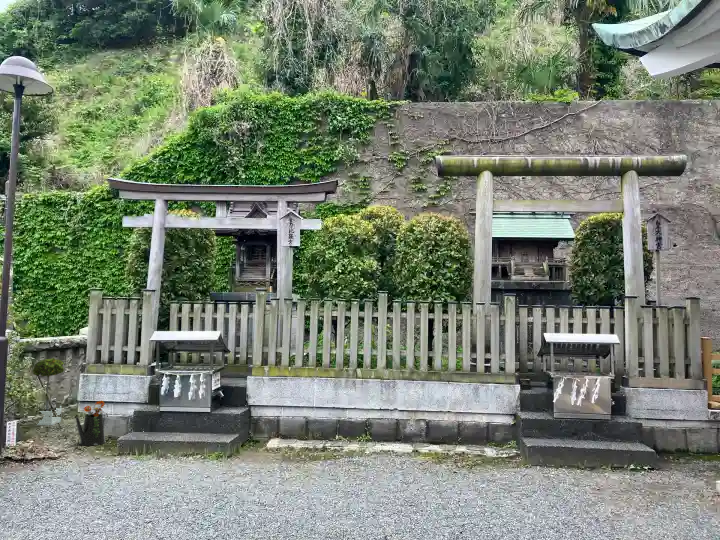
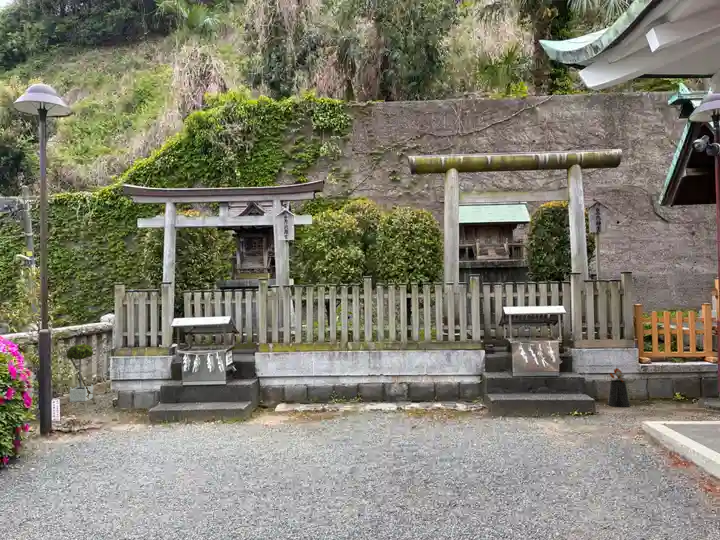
watering can: present [76,401,108,445] -> present [608,368,630,407]

